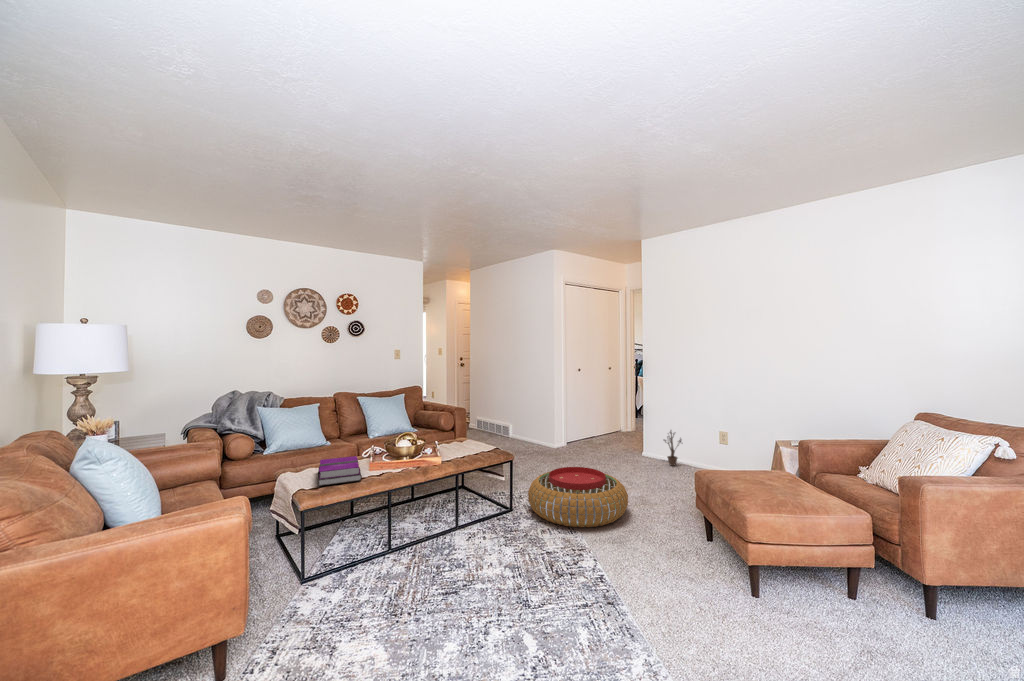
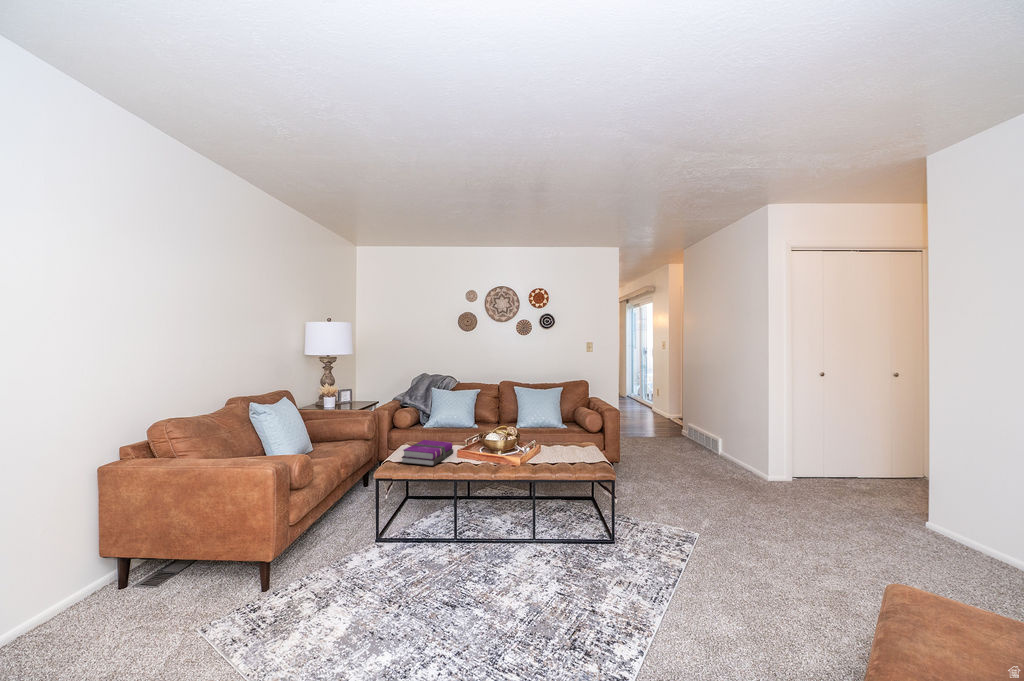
decorative plant: present [664,431,681,466] -> none [945,498,992,563]
pouf: present [528,467,628,527] -> none [627,508,778,609]

